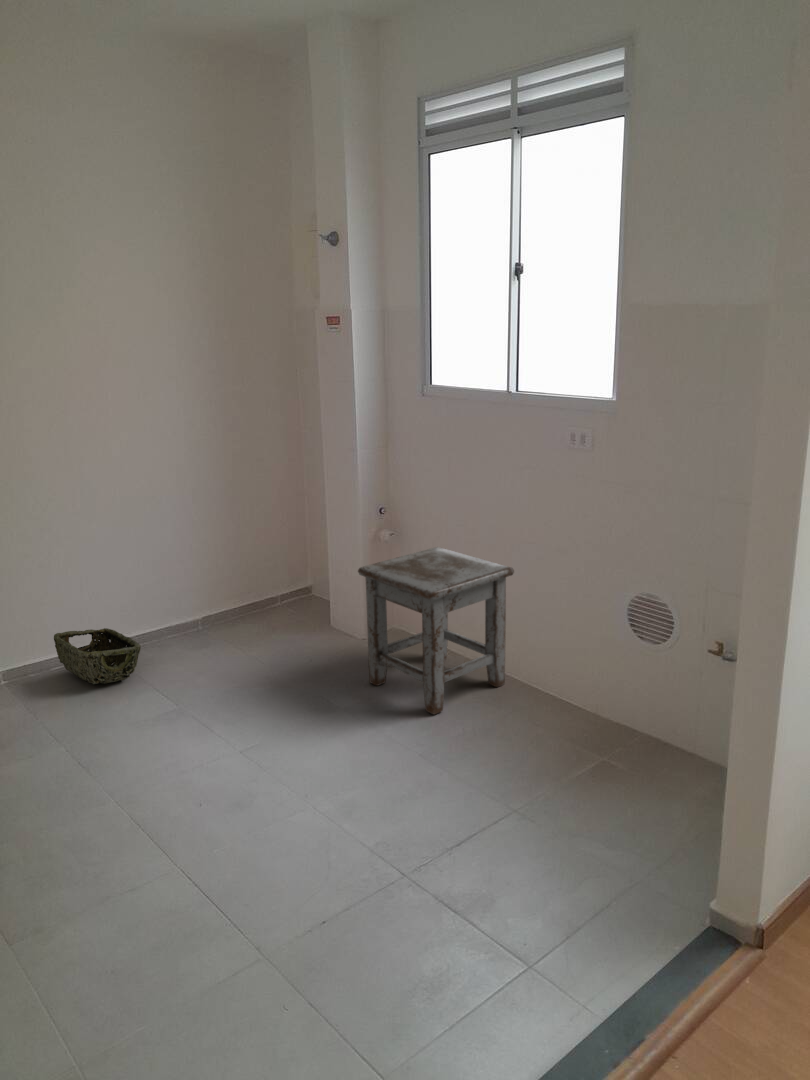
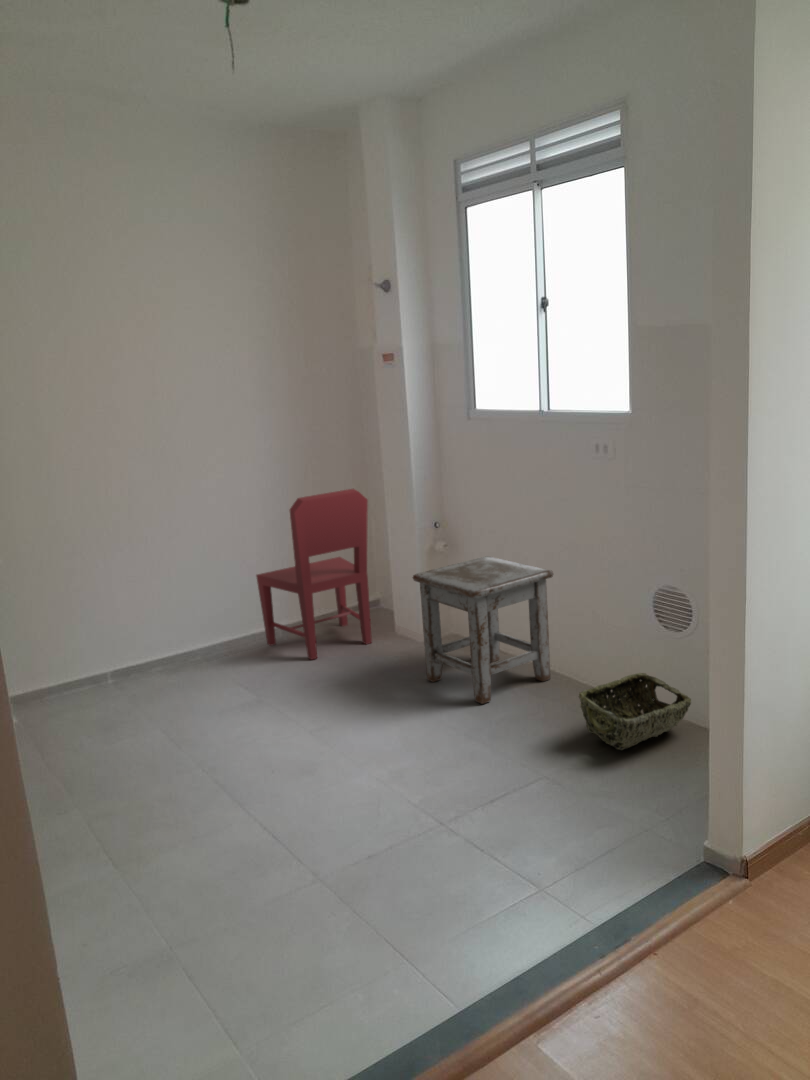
dining chair: none [175,466,305,655] -> present [256,489,372,660]
woven basket: present [54,628,141,684] -> present [579,673,691,750]

